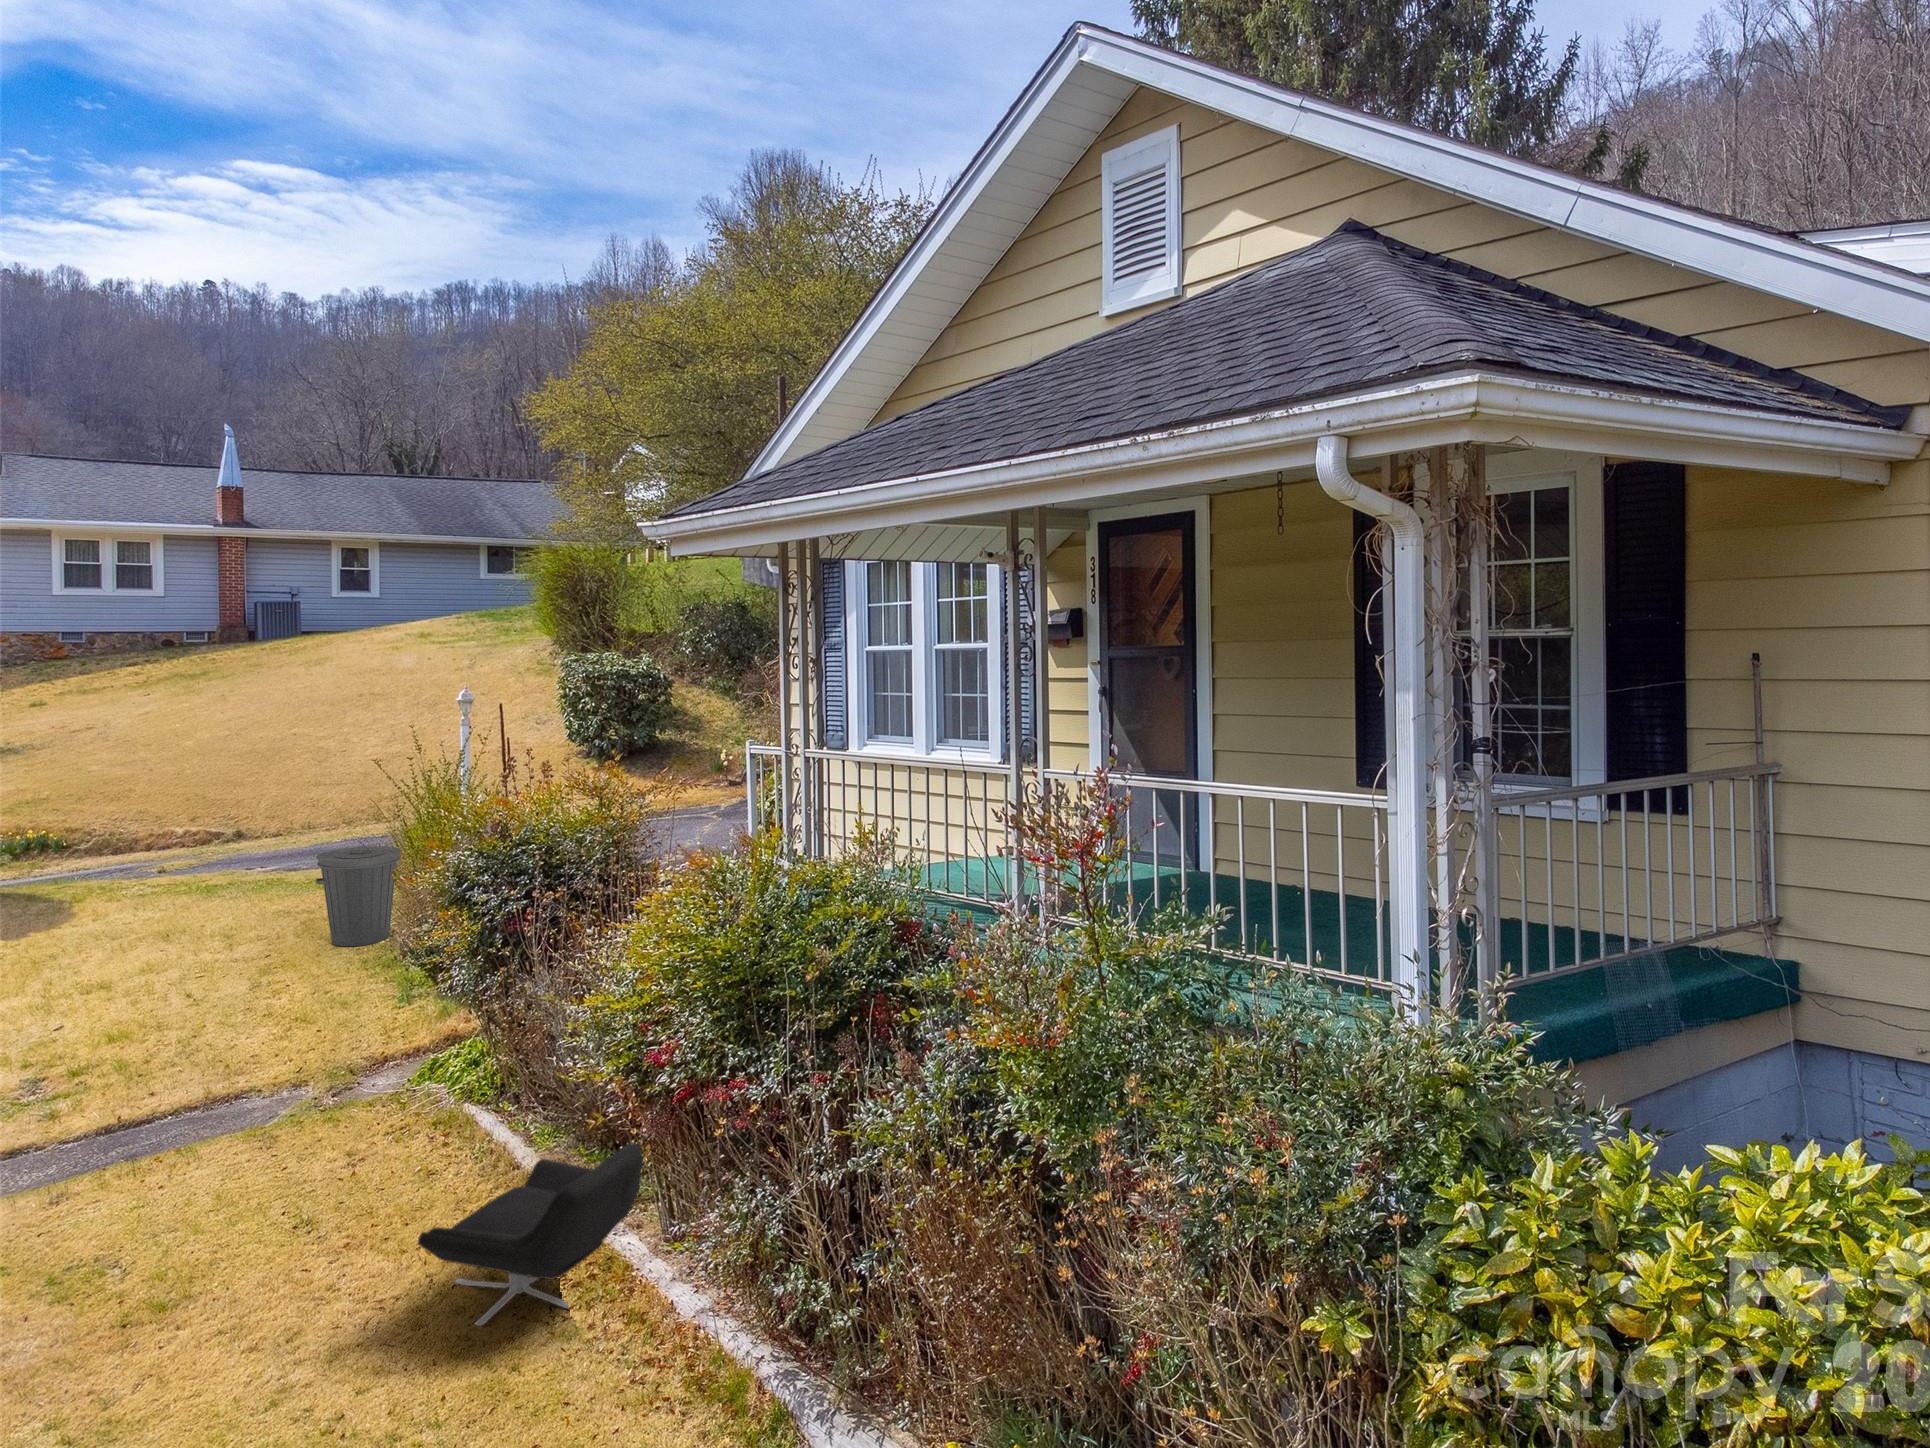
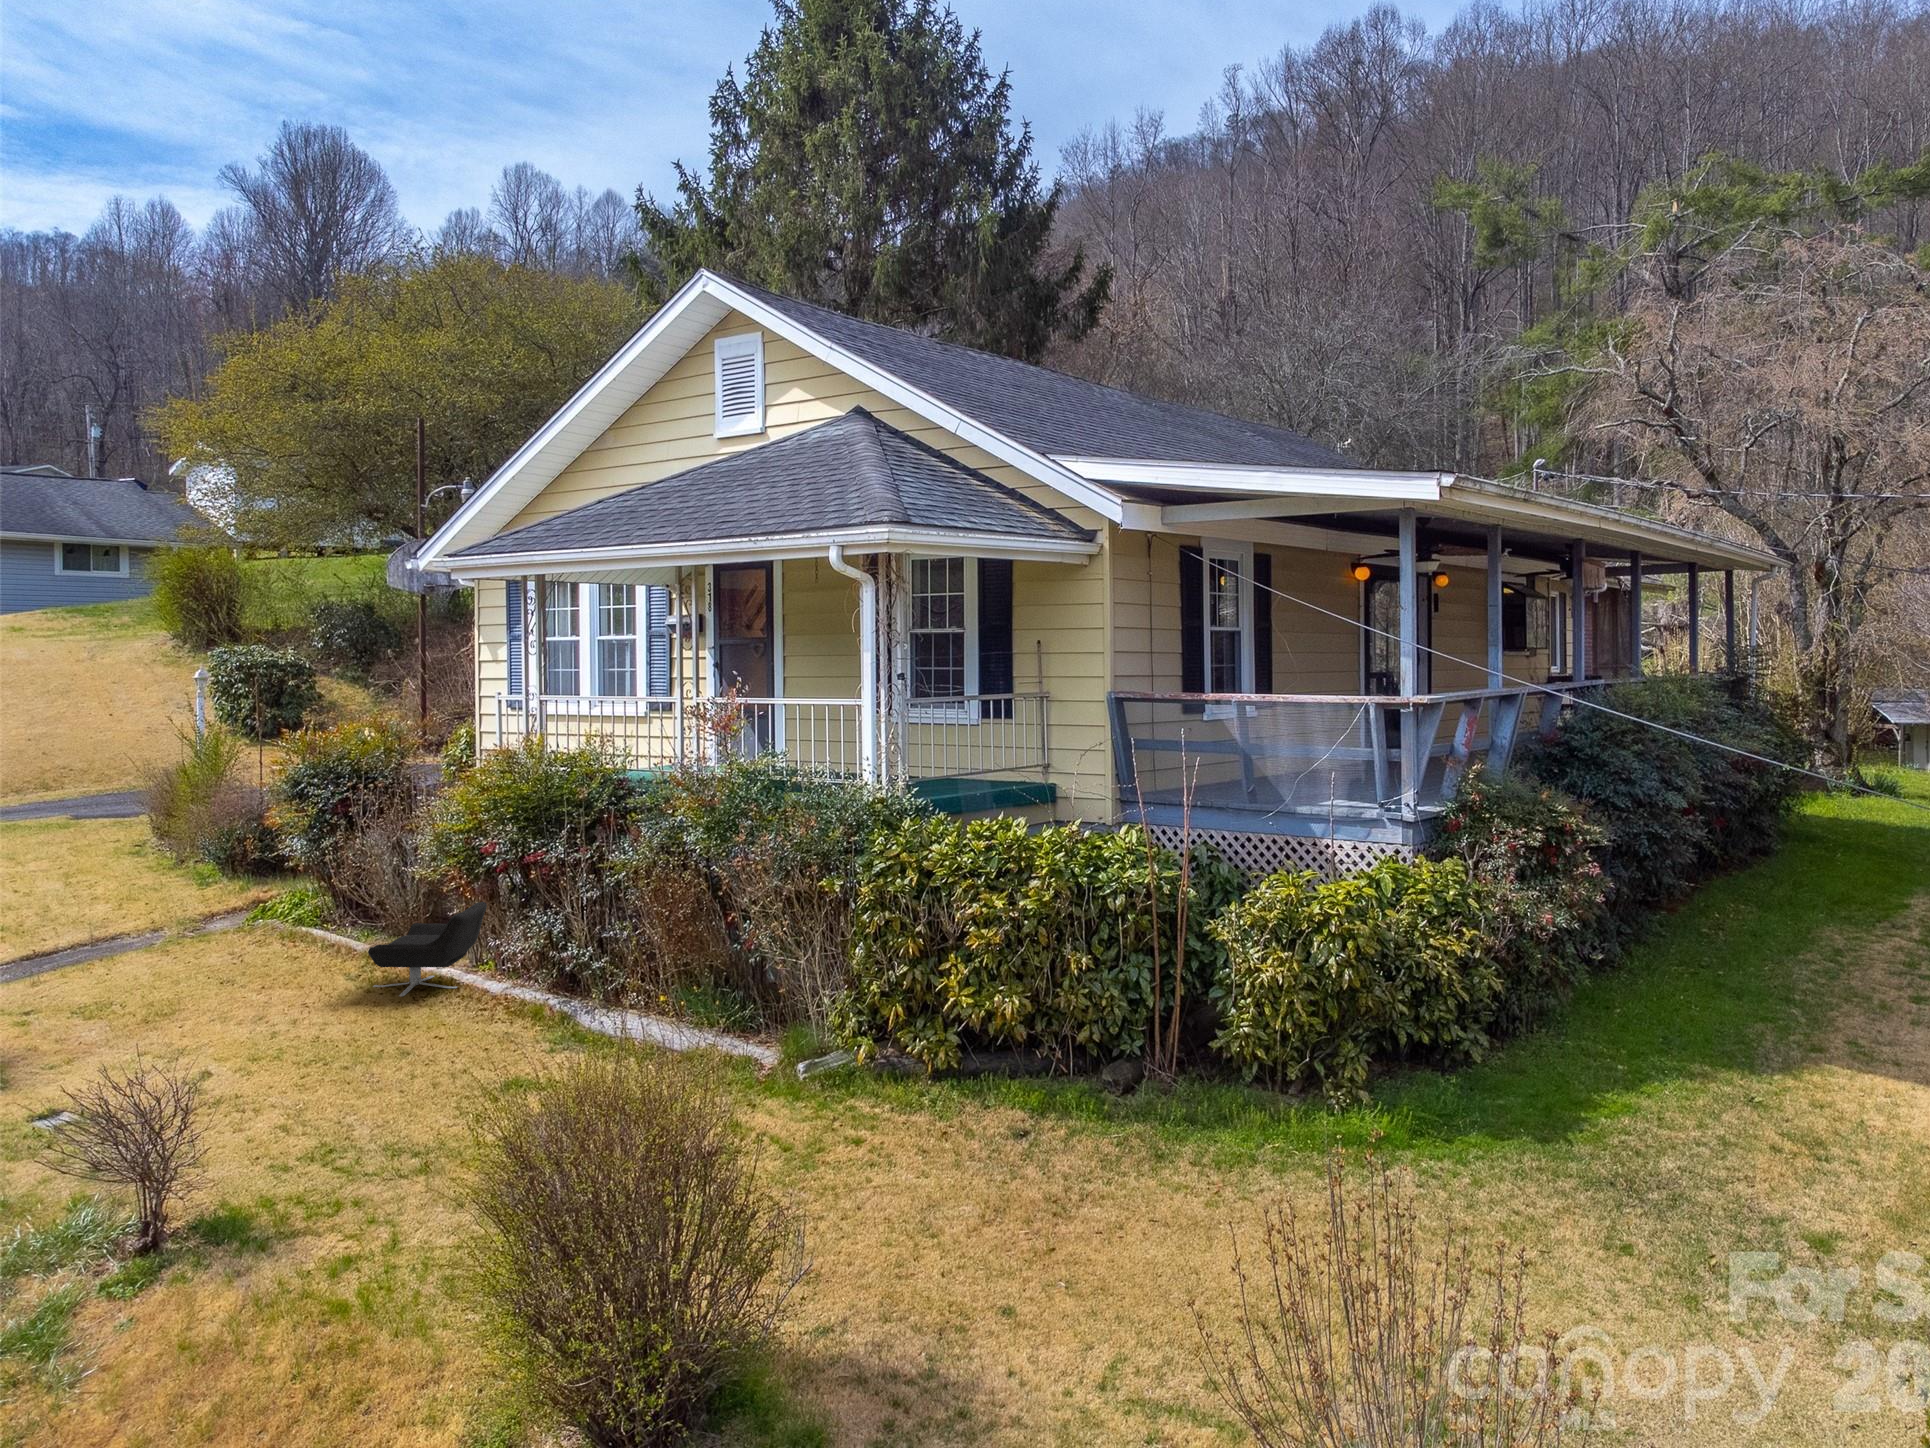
trash can: present [316,846,401,946] -> none [96,794,168,870]

